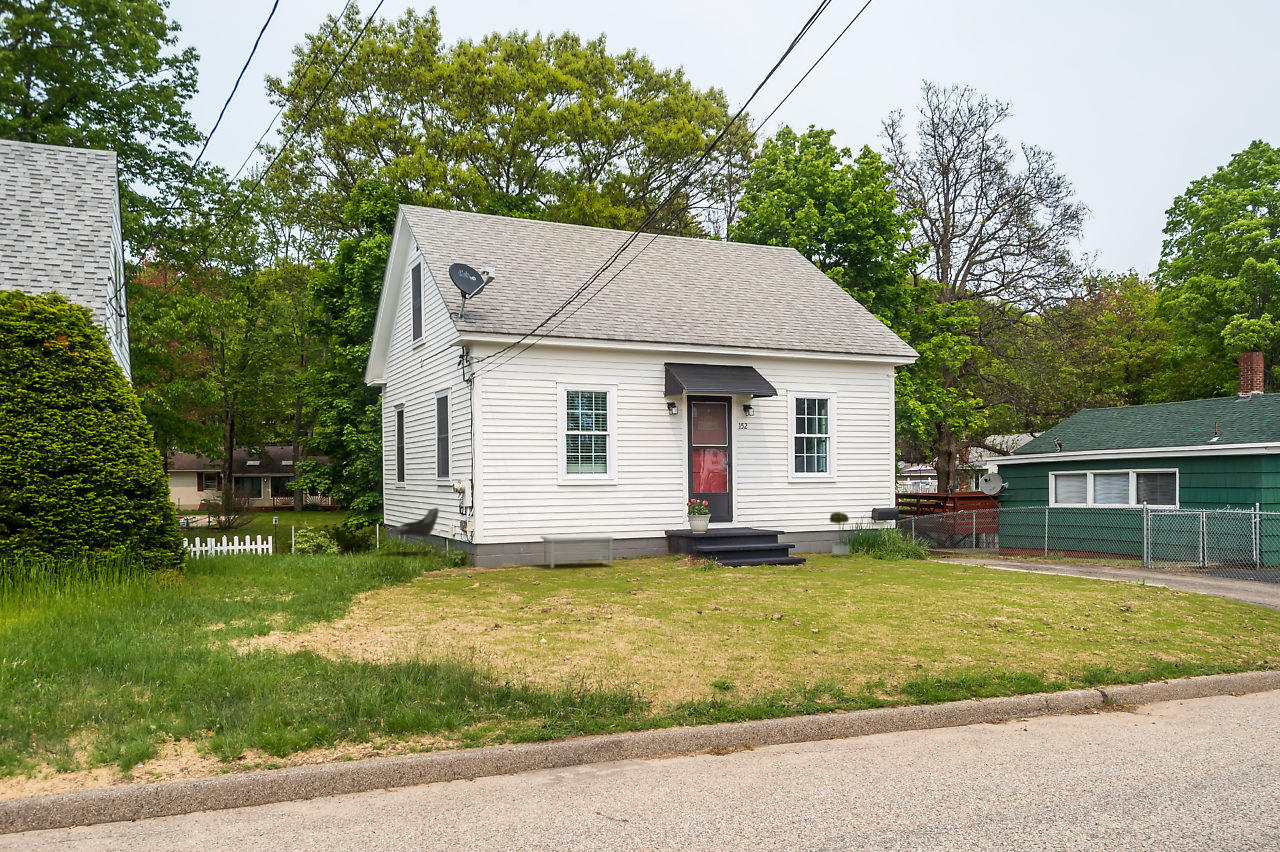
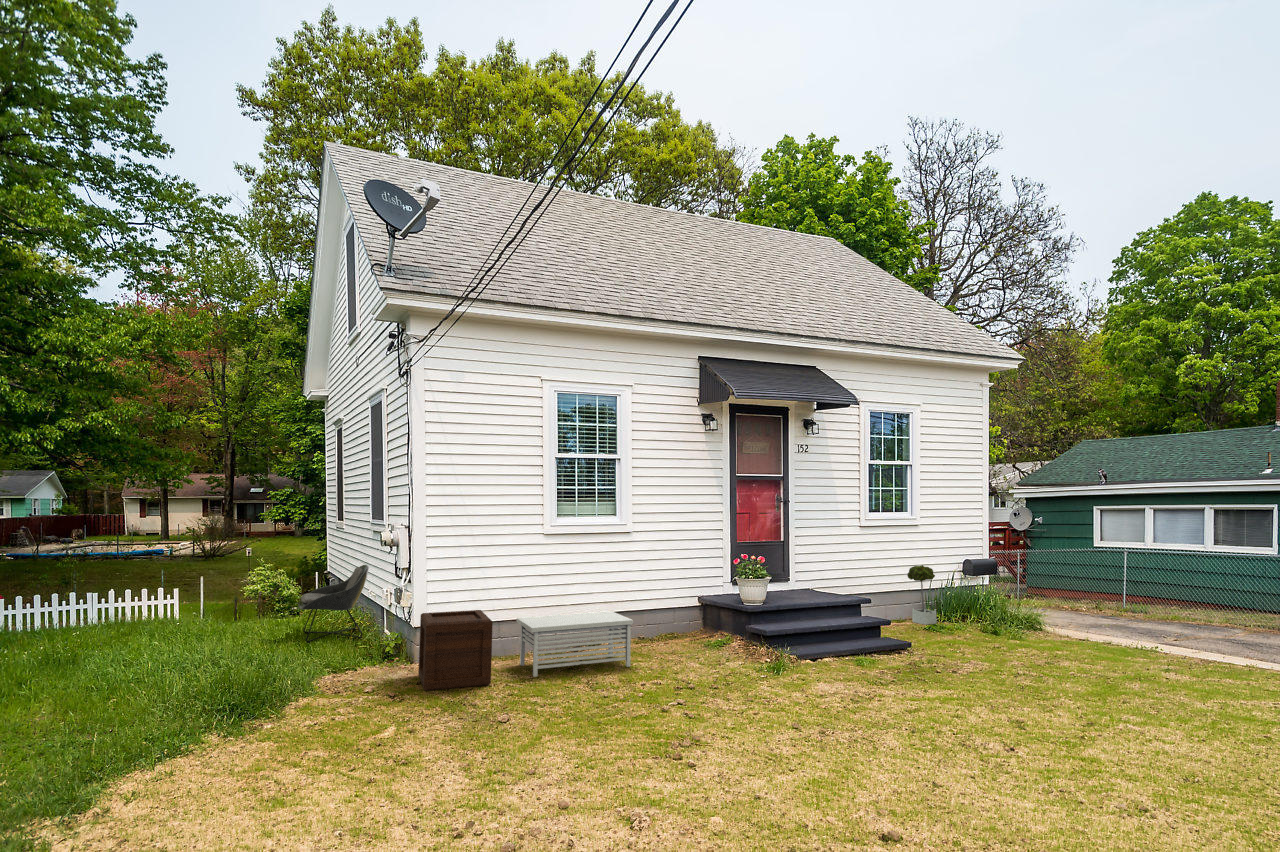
wooden crate: none [483,529,527,570] -> present [418,610,493,691]

